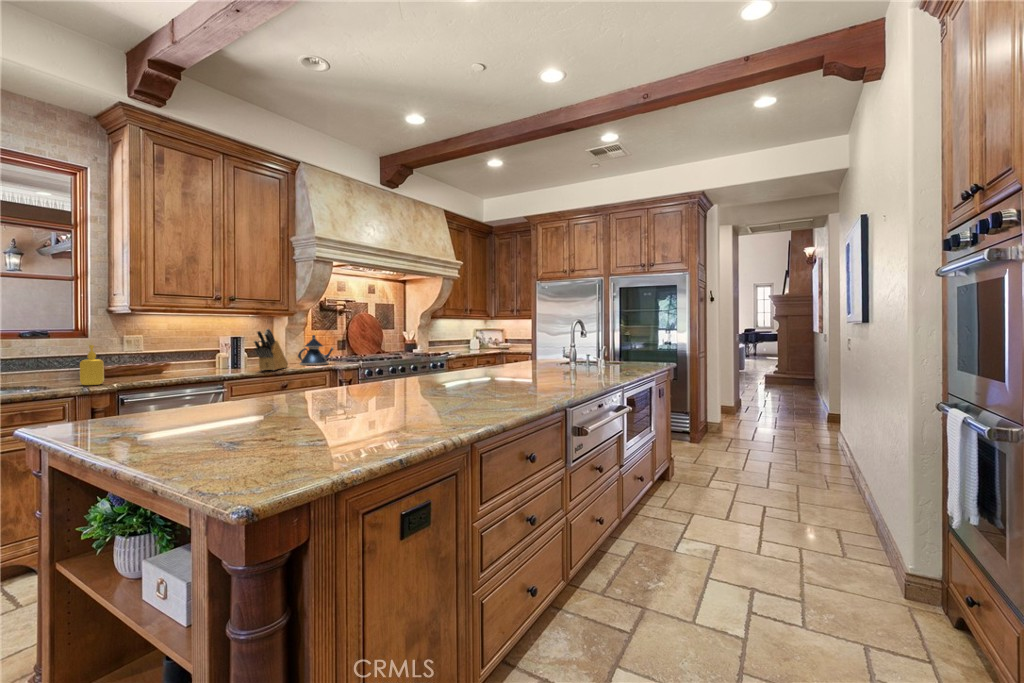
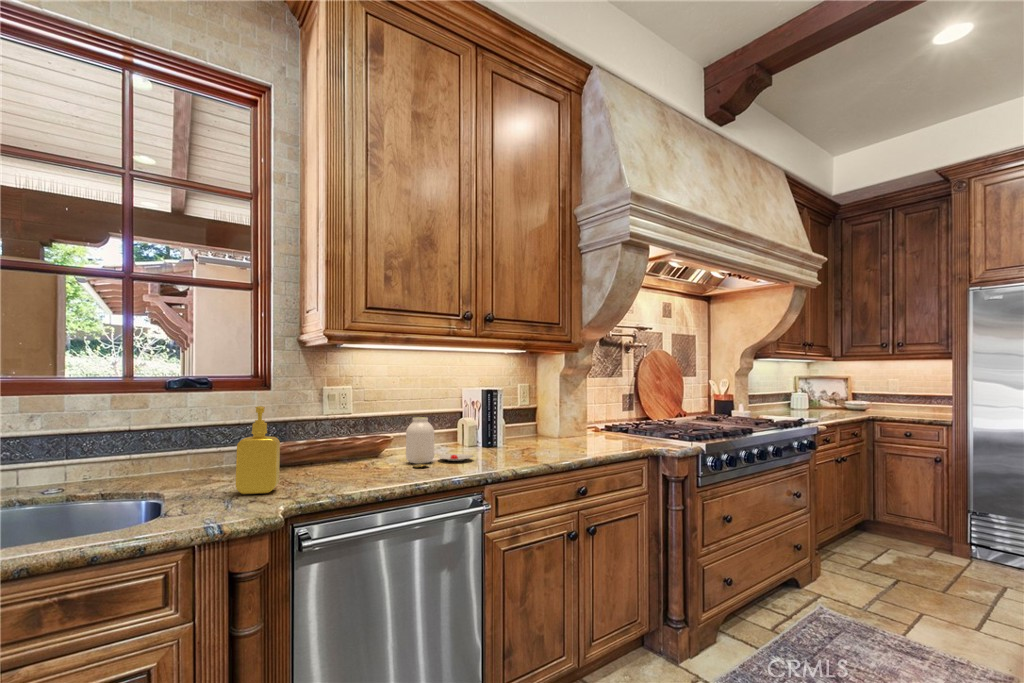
knife block: present [254,329,288,371] -> none [531,373,579,457]
teapot: present [298,335,334,365] -> none [587,386,650,443]
jar: none [179,351,223,375] -> present [406,417,474,467]

